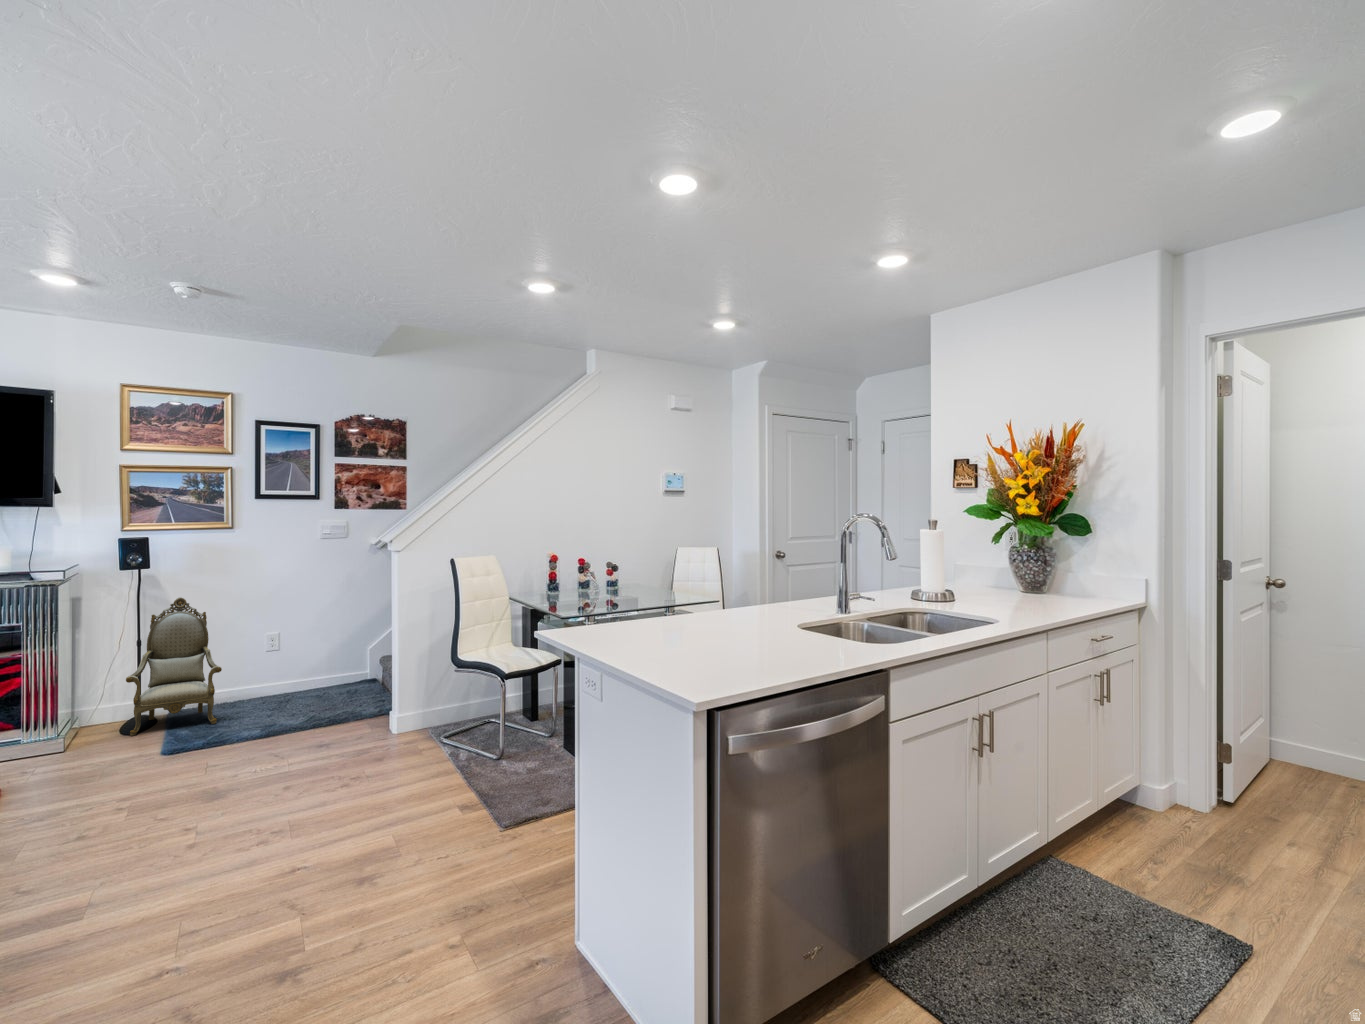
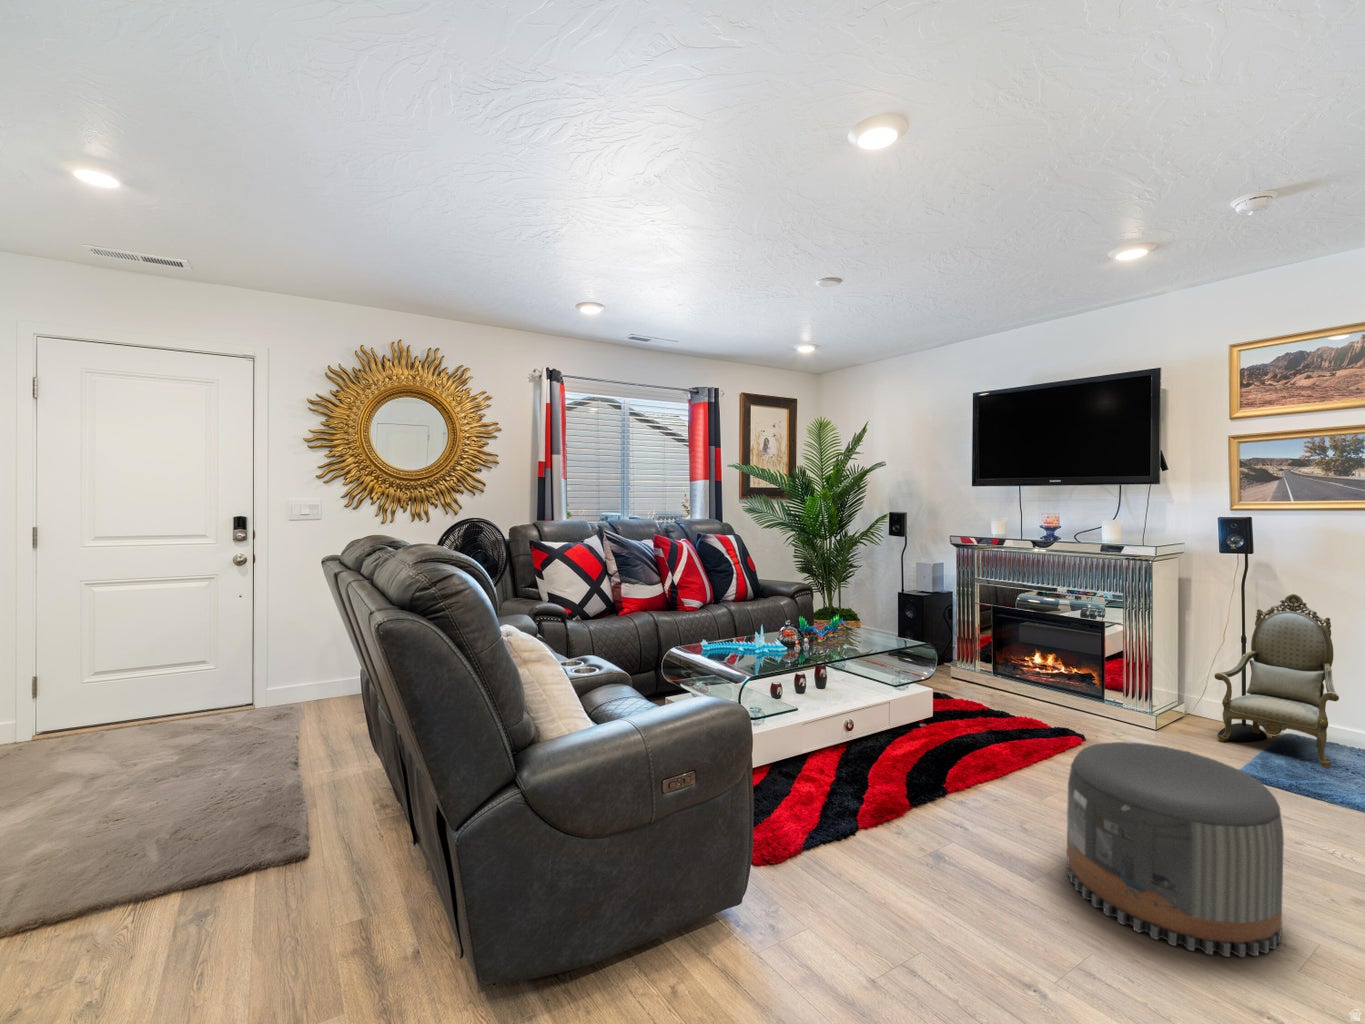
pouf: none [99,731,273,894] -> present [1067,742,1284,957]

